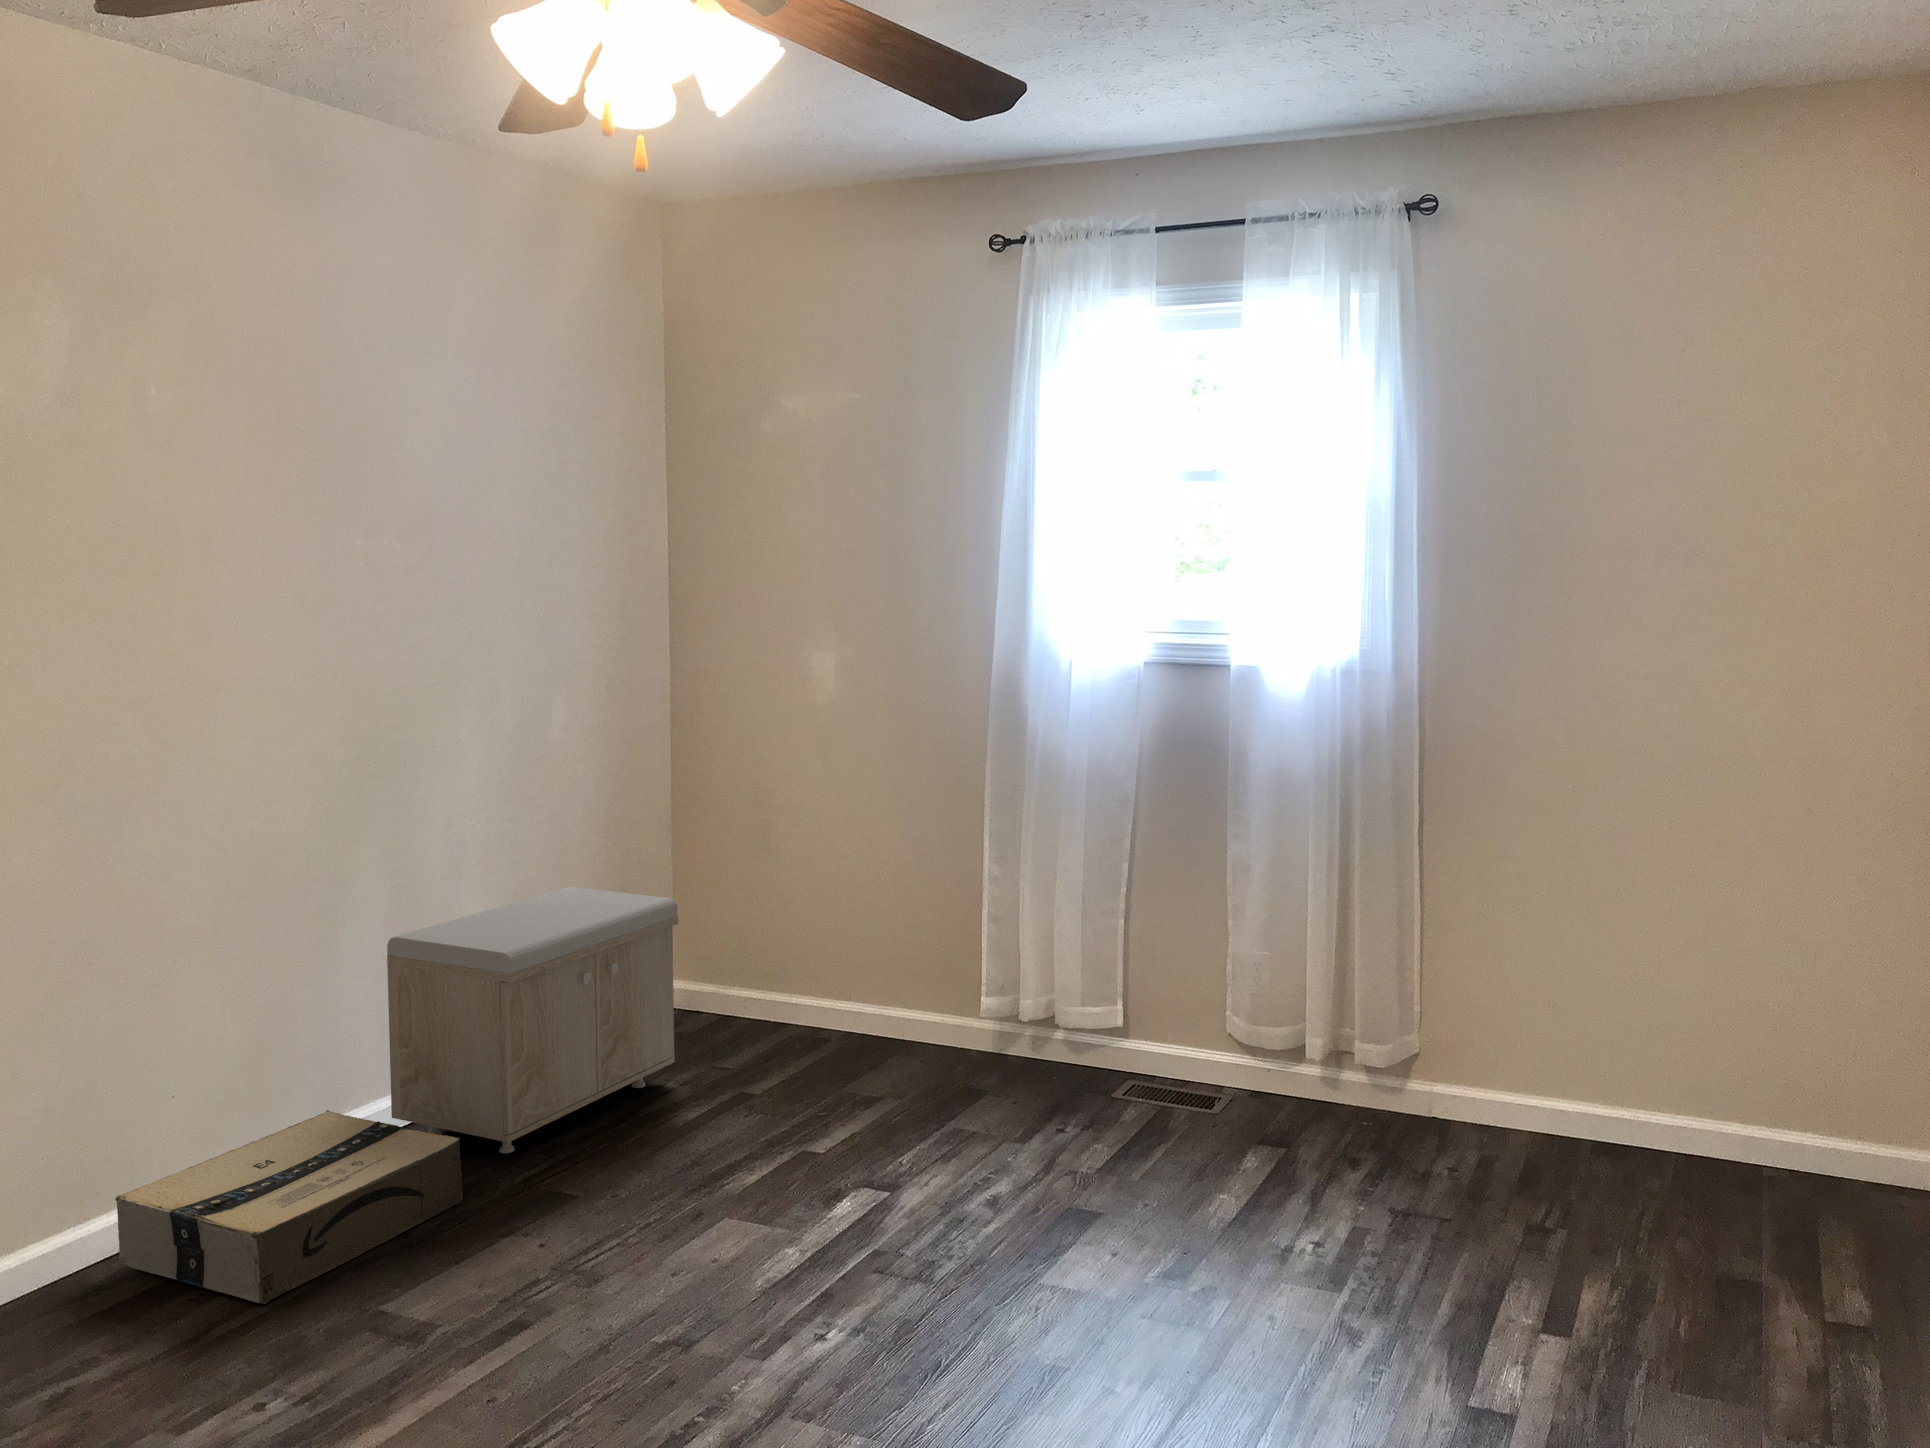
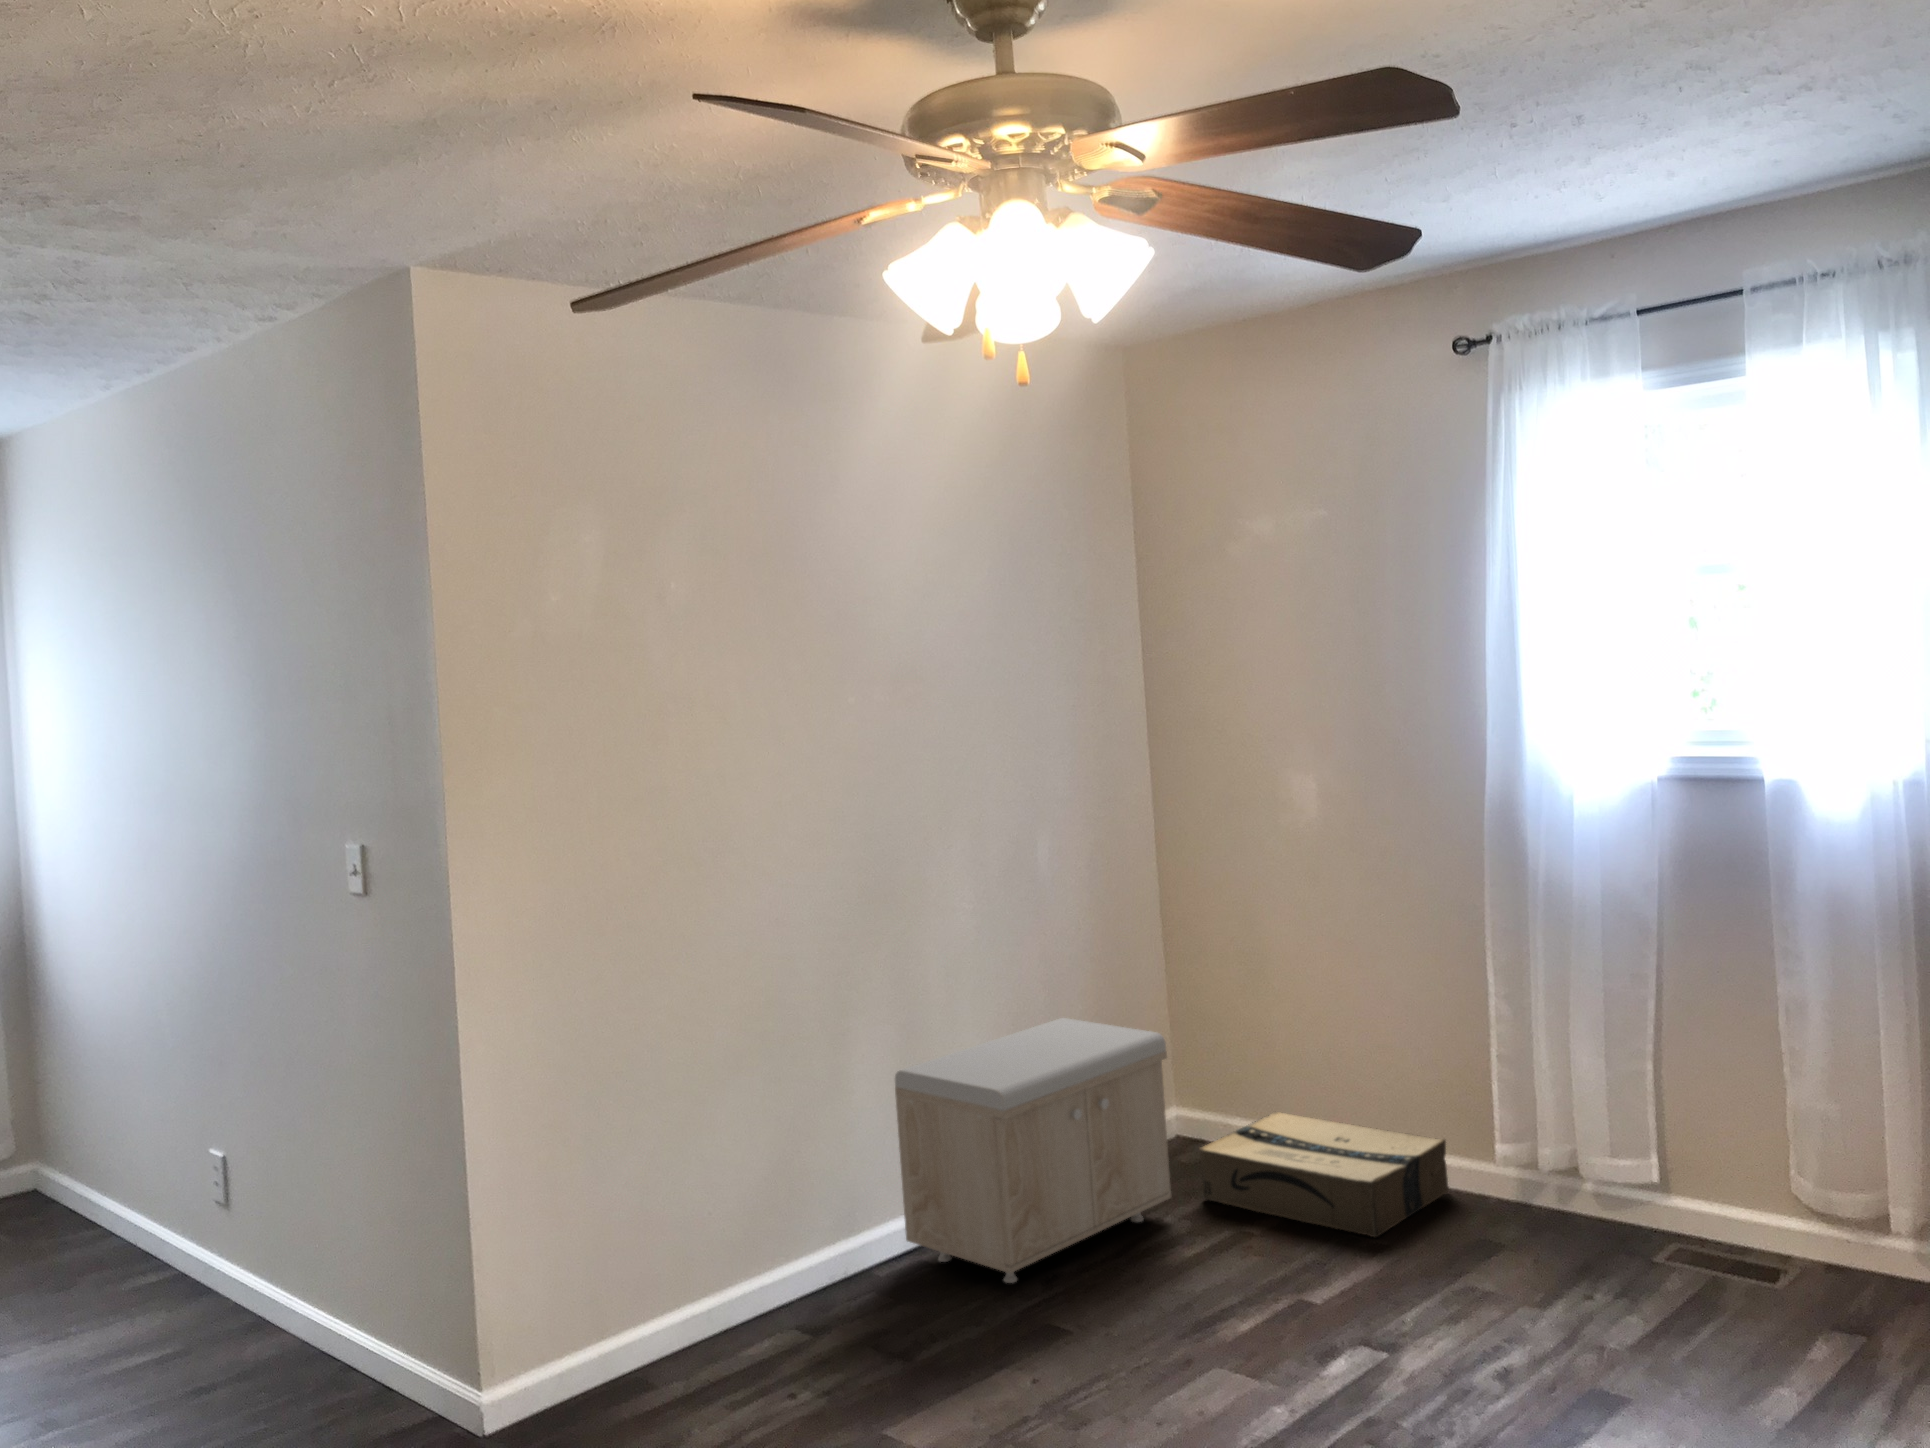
cardboard box: present [115,1110,463,1304] -> present [1199,1112,1449,1237]

